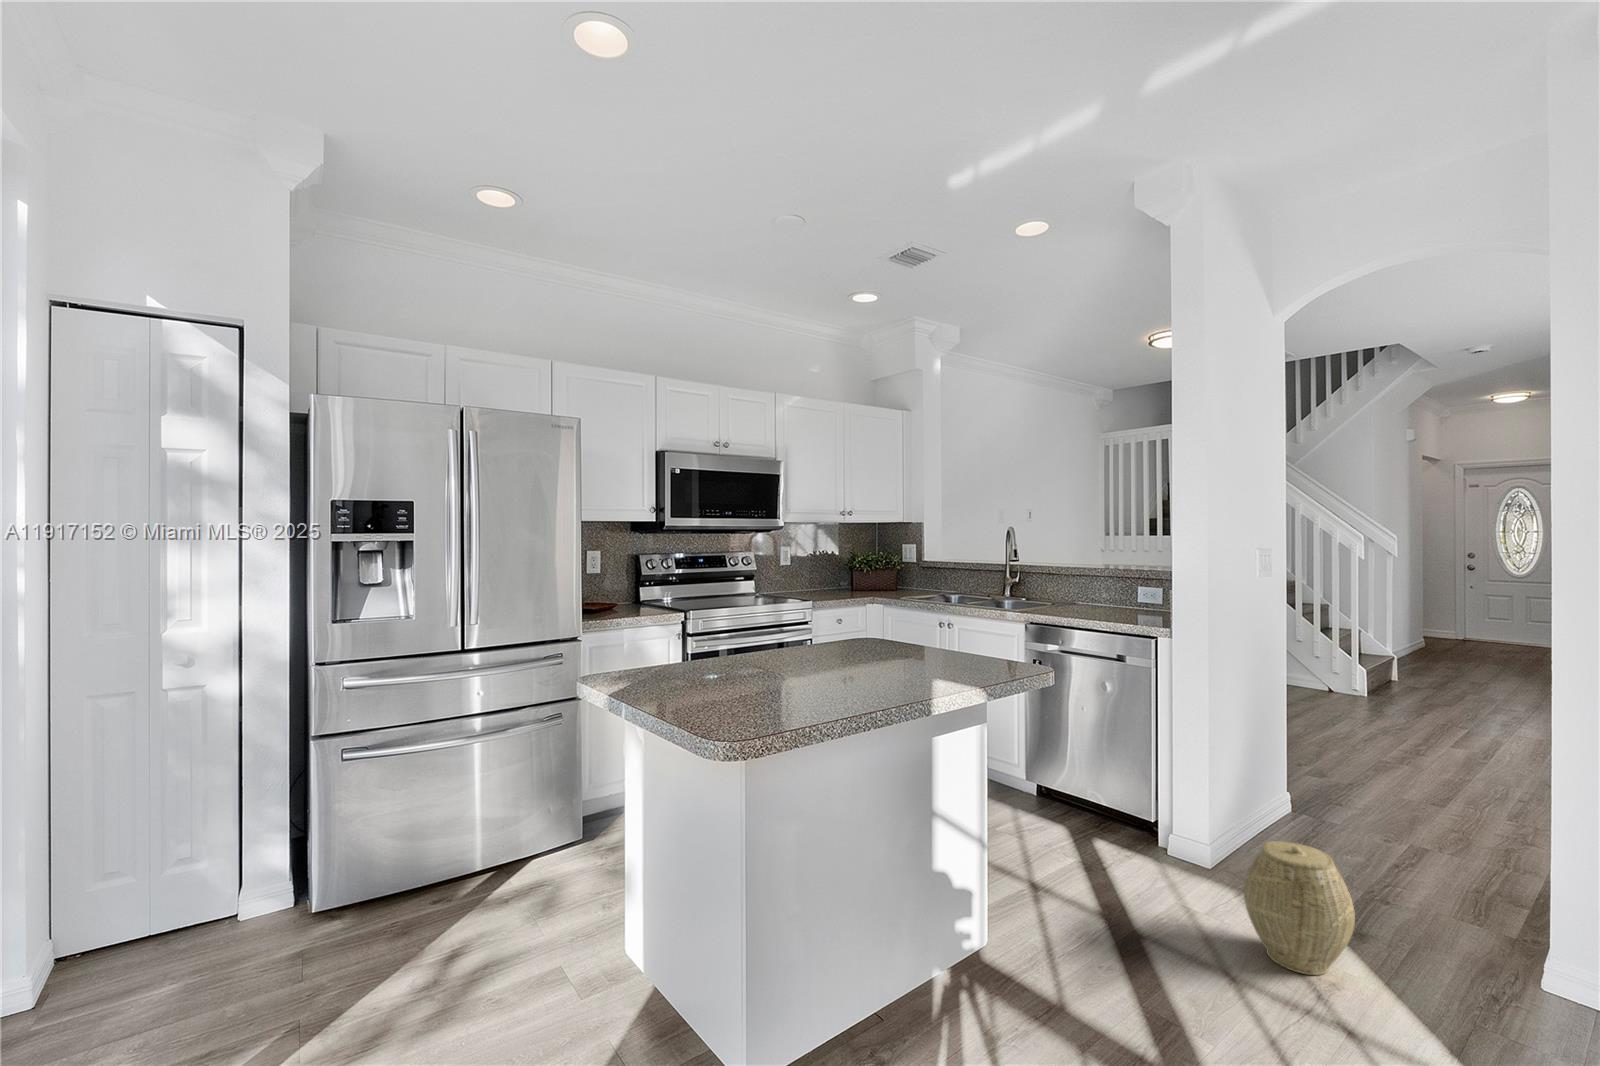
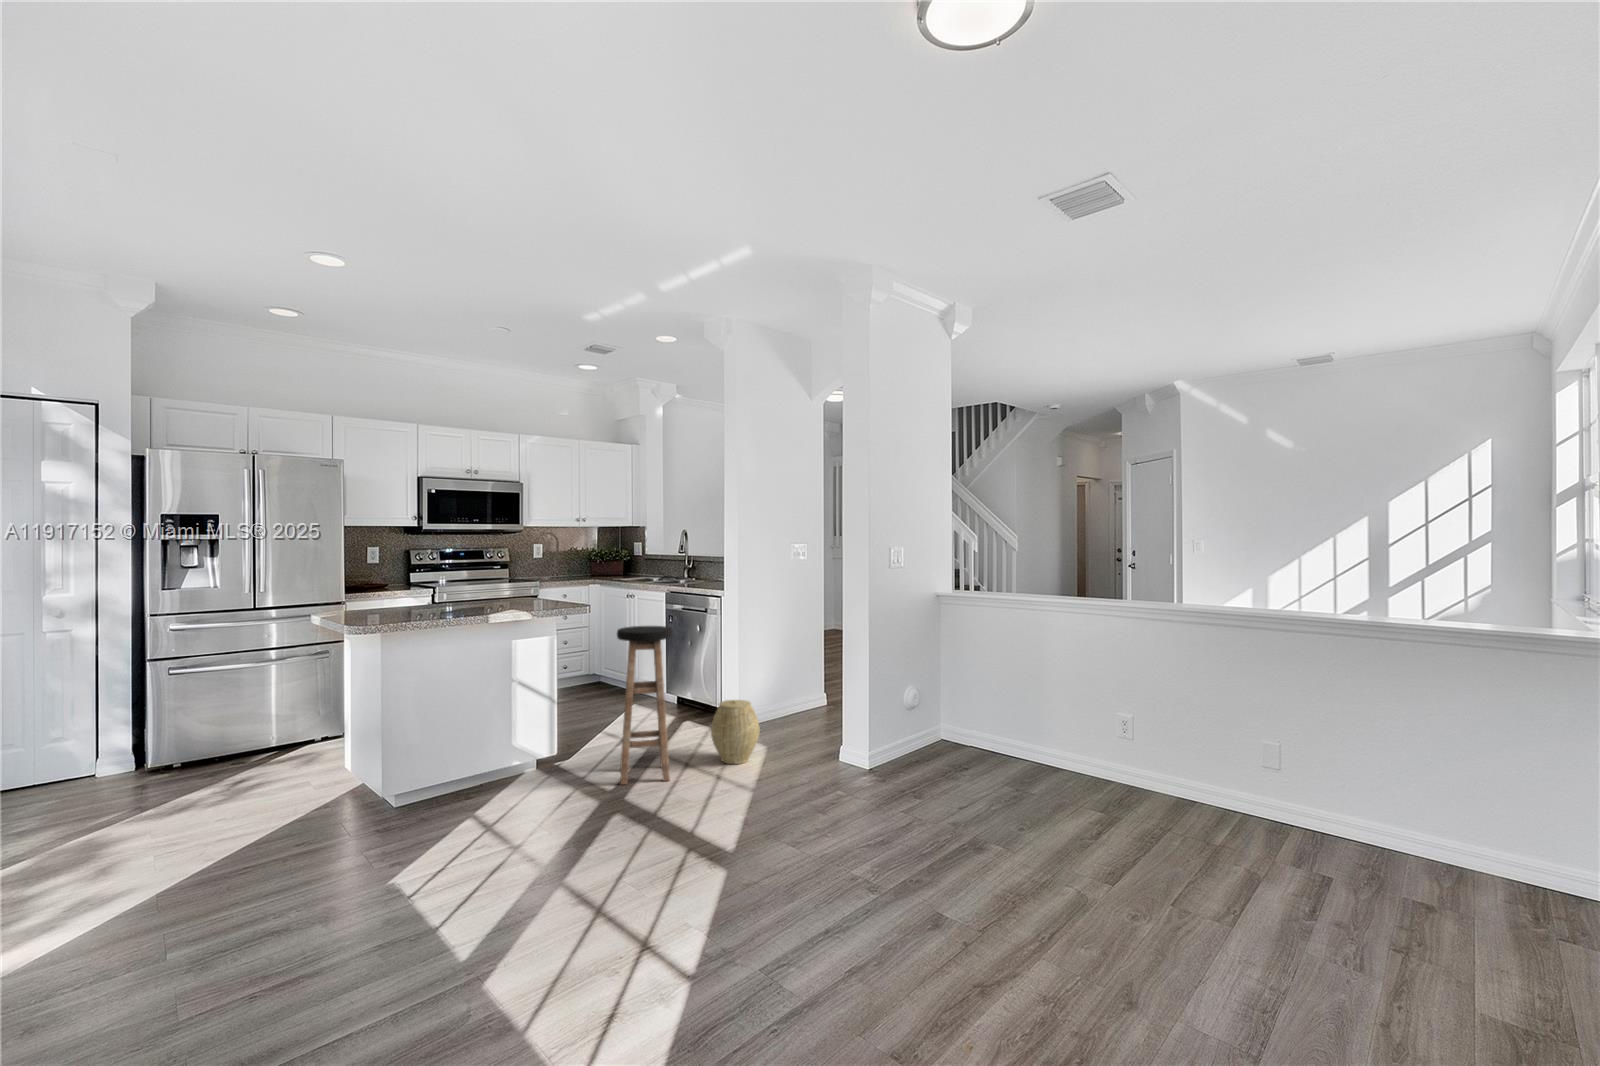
bar stool: none [1098,706,1237,1031] -> present [617,626,673,785]

